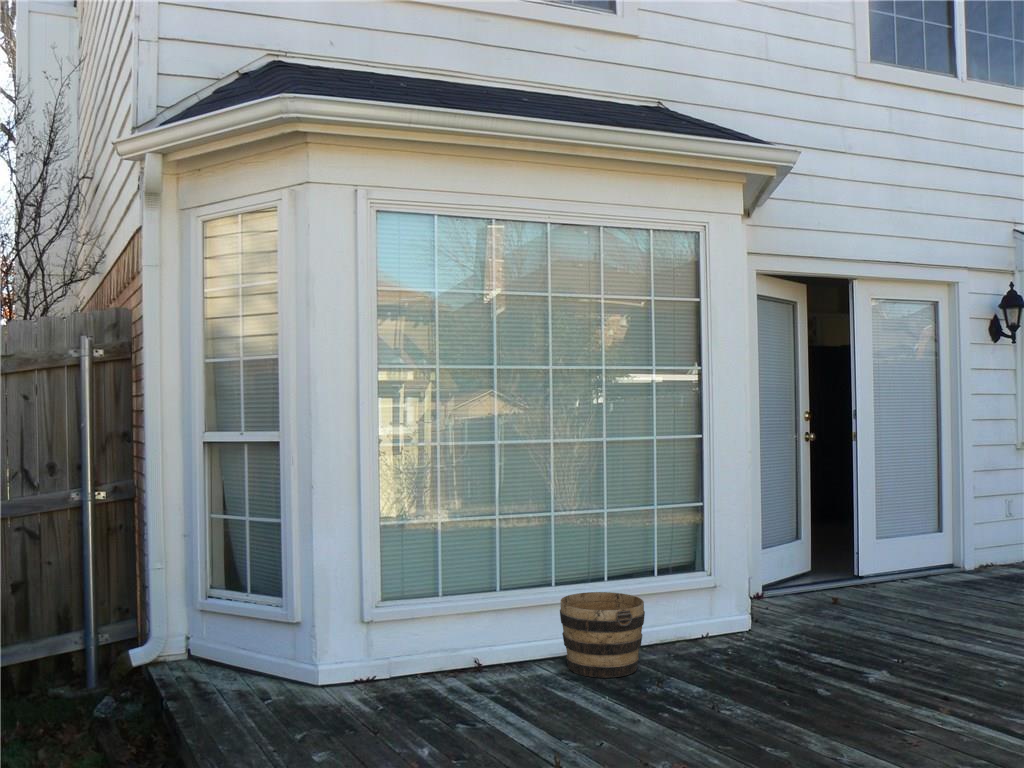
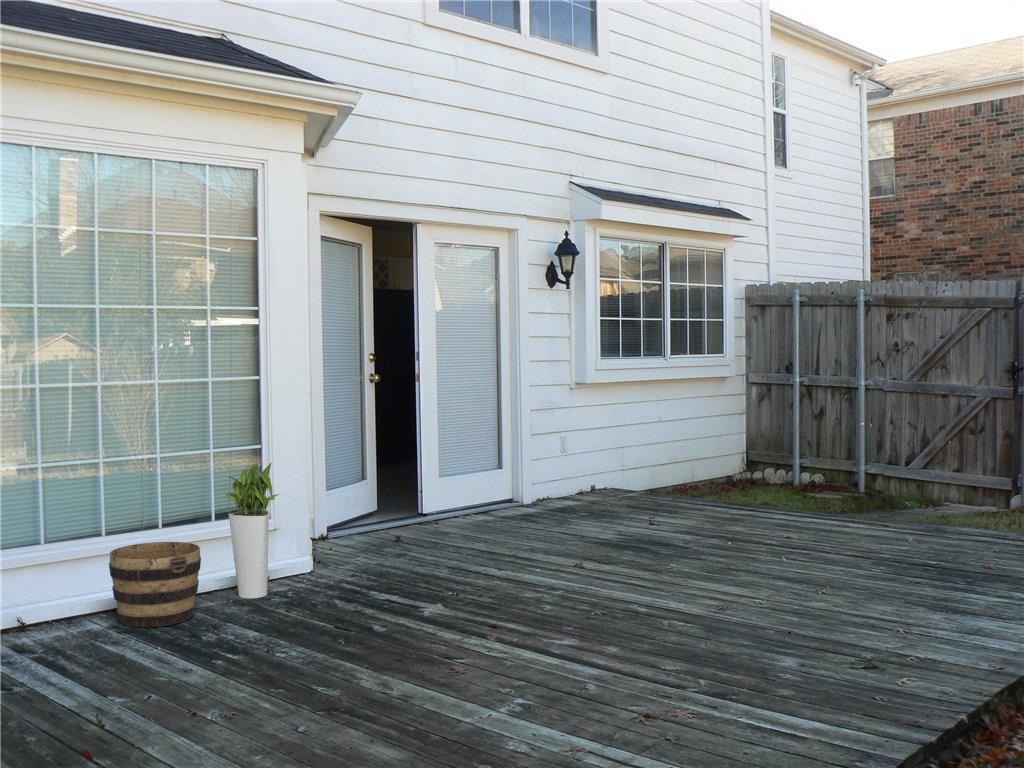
planter: none [667,519,722,656] -> present [226,463,279,599]

